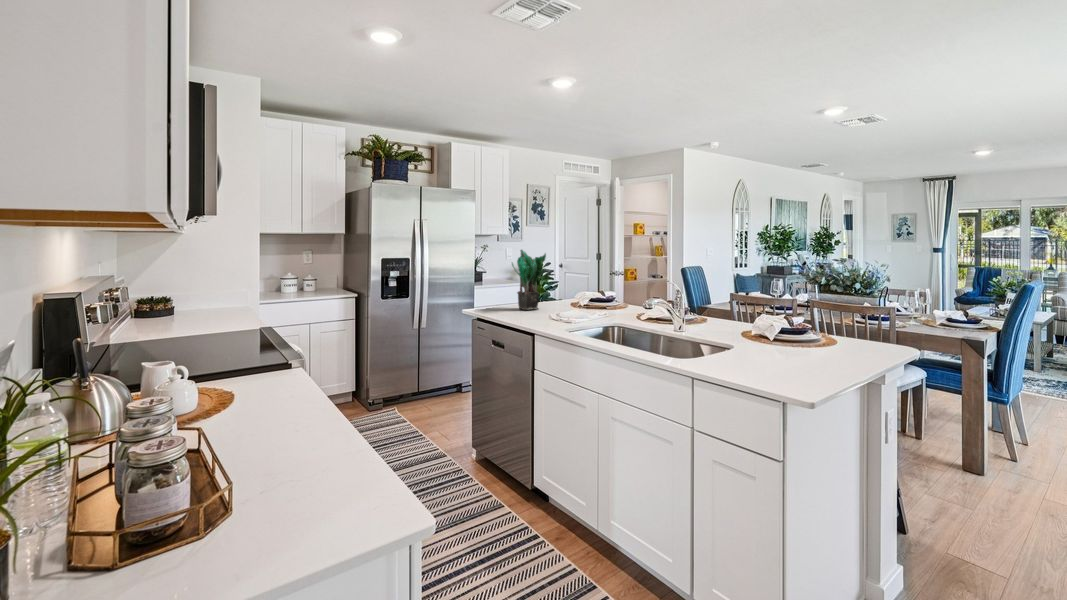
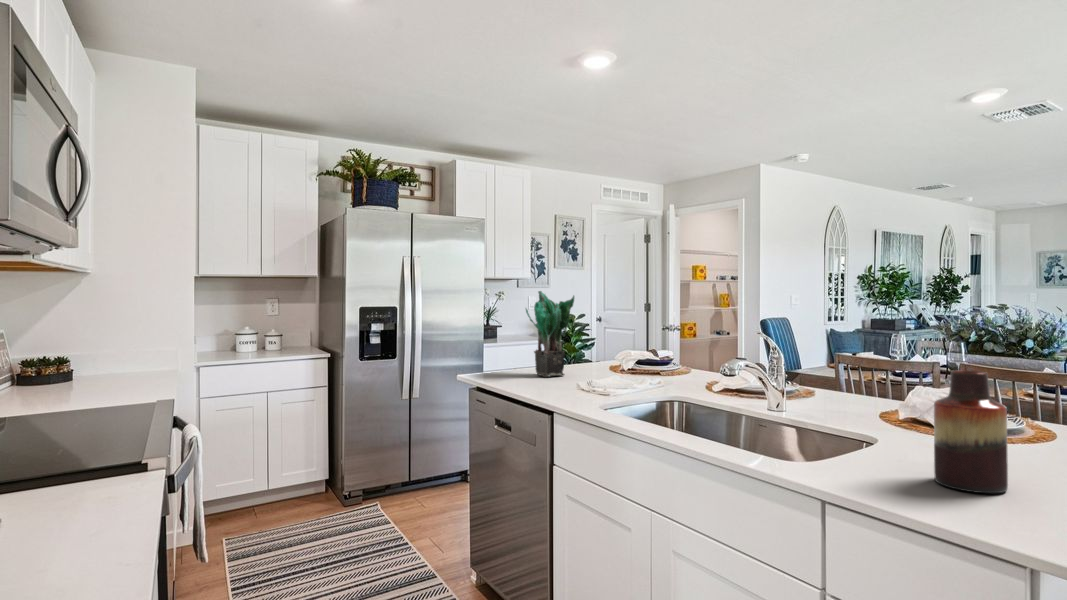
vase: none [756,305,794,372] -> present [934,370,1008,493]

